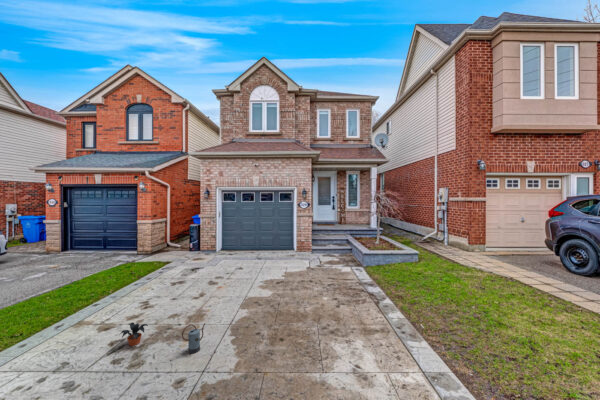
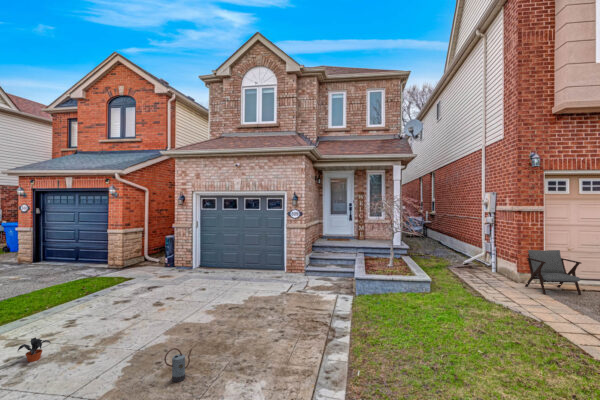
lounge chair: none [473,228,513,259] -> present [525,250,581,295]
watering can: present [182,323,205,353] -> present [164,348,192,382]

